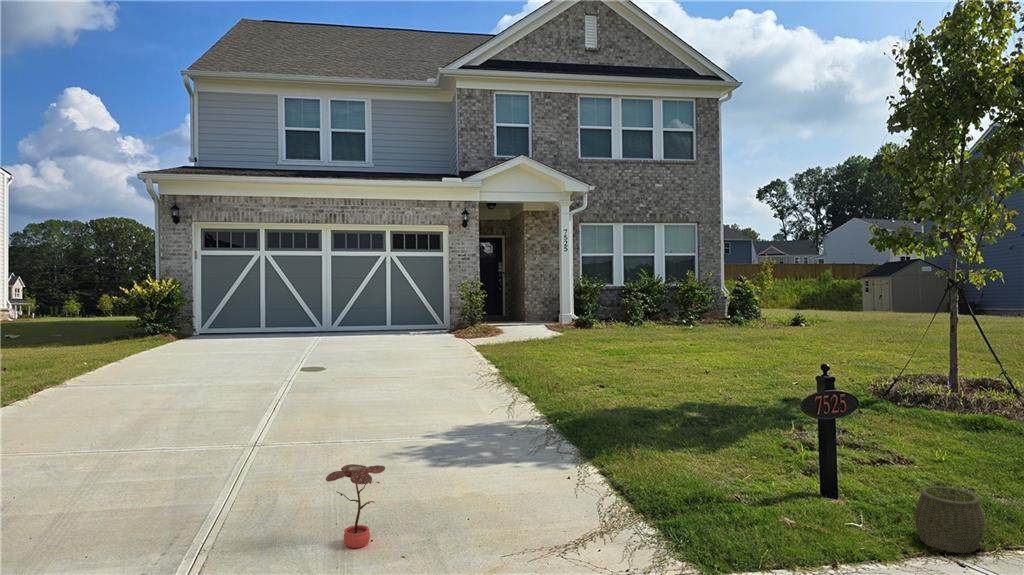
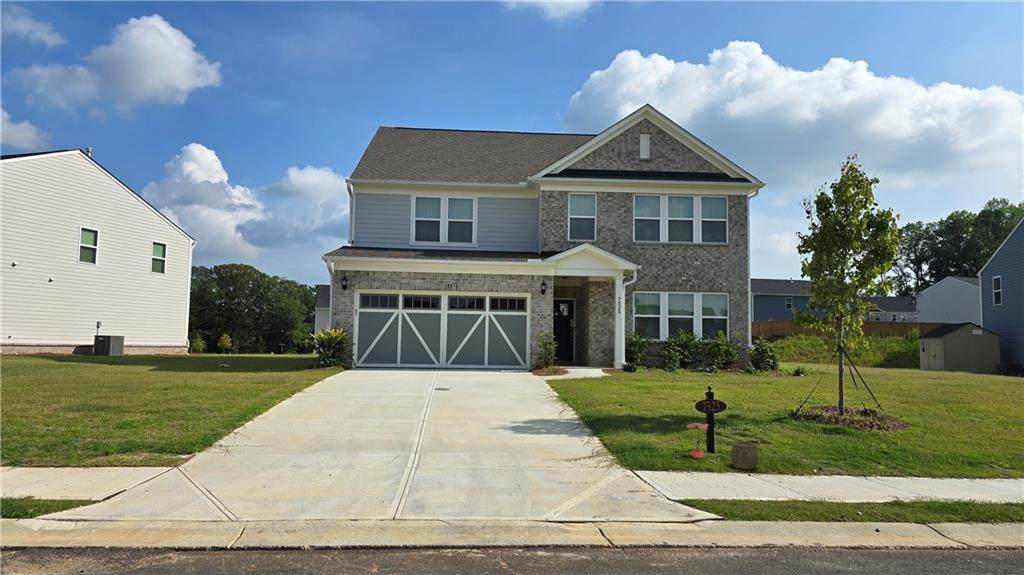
potted plant: present [326,464,385,548] -> present [687,423,708,458]

